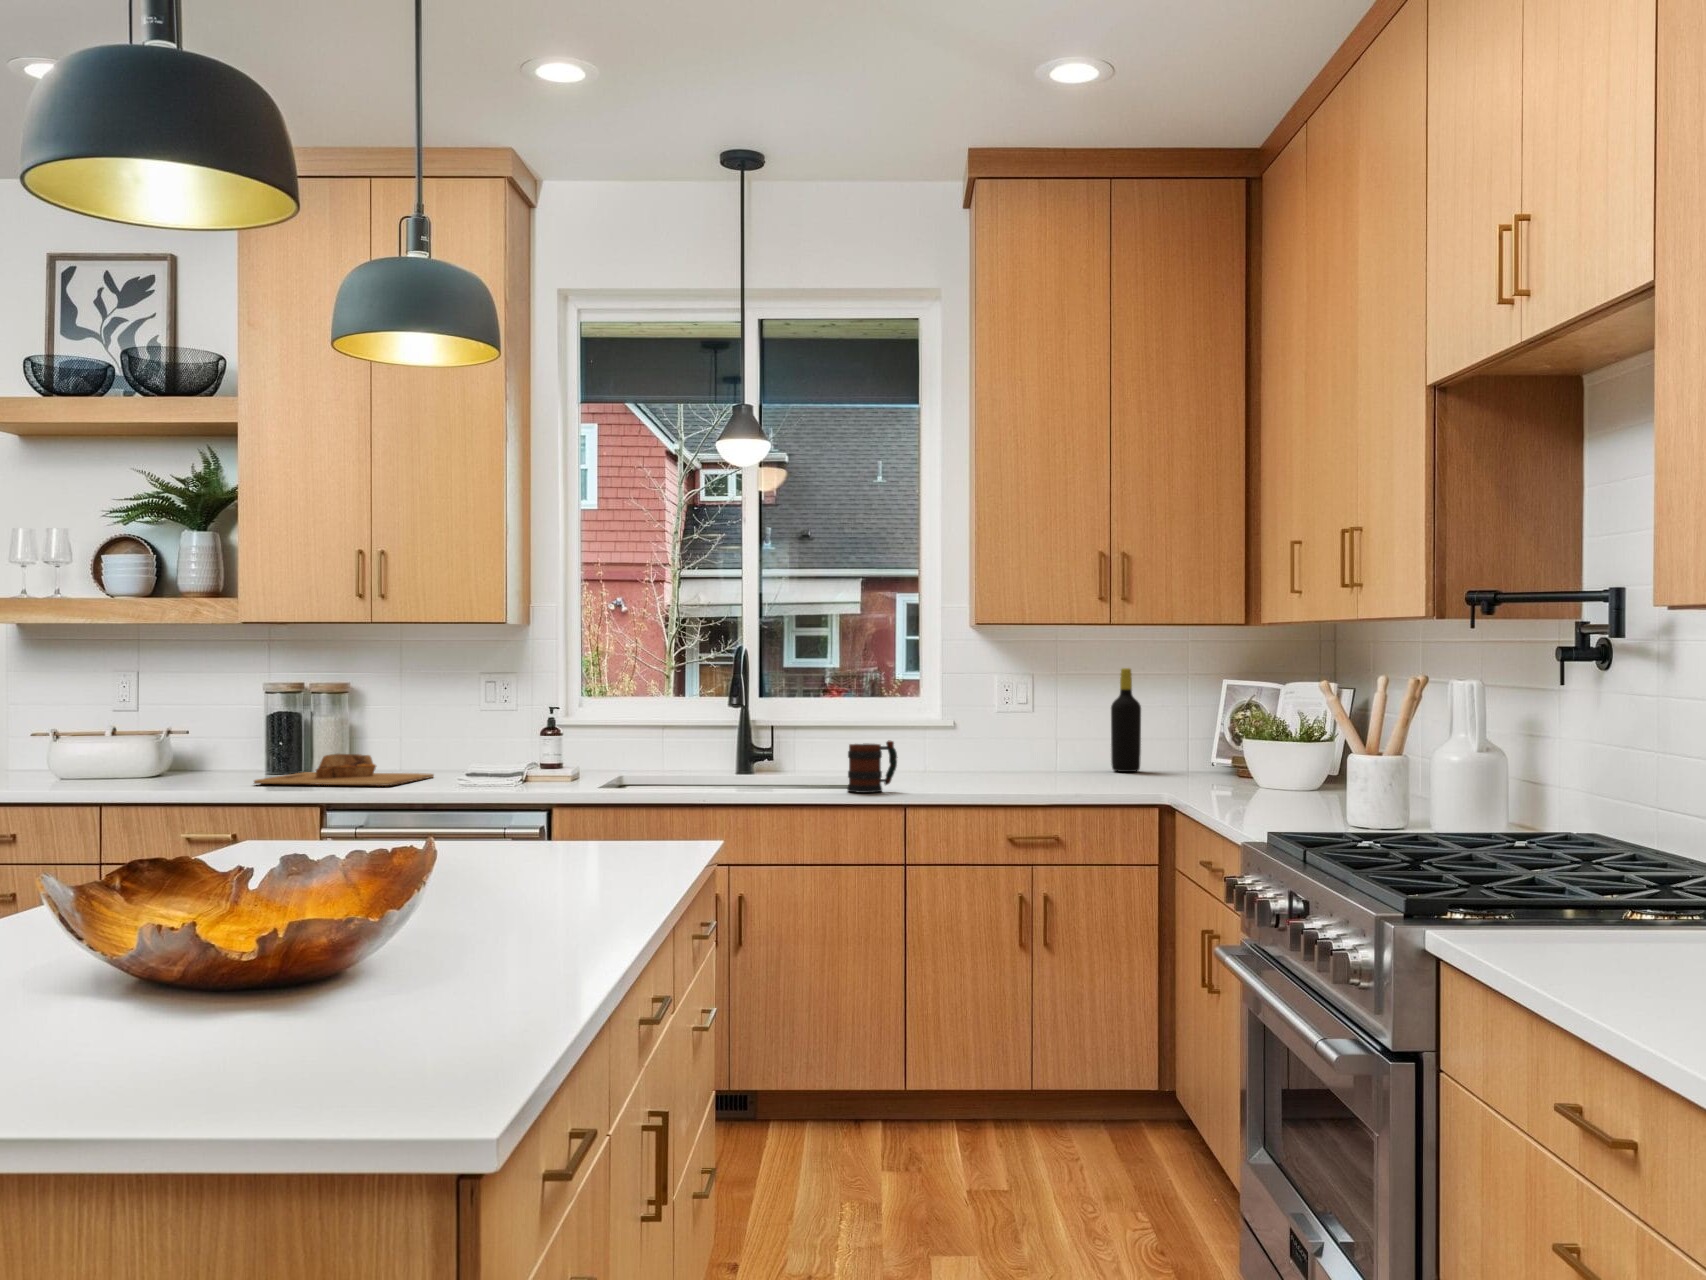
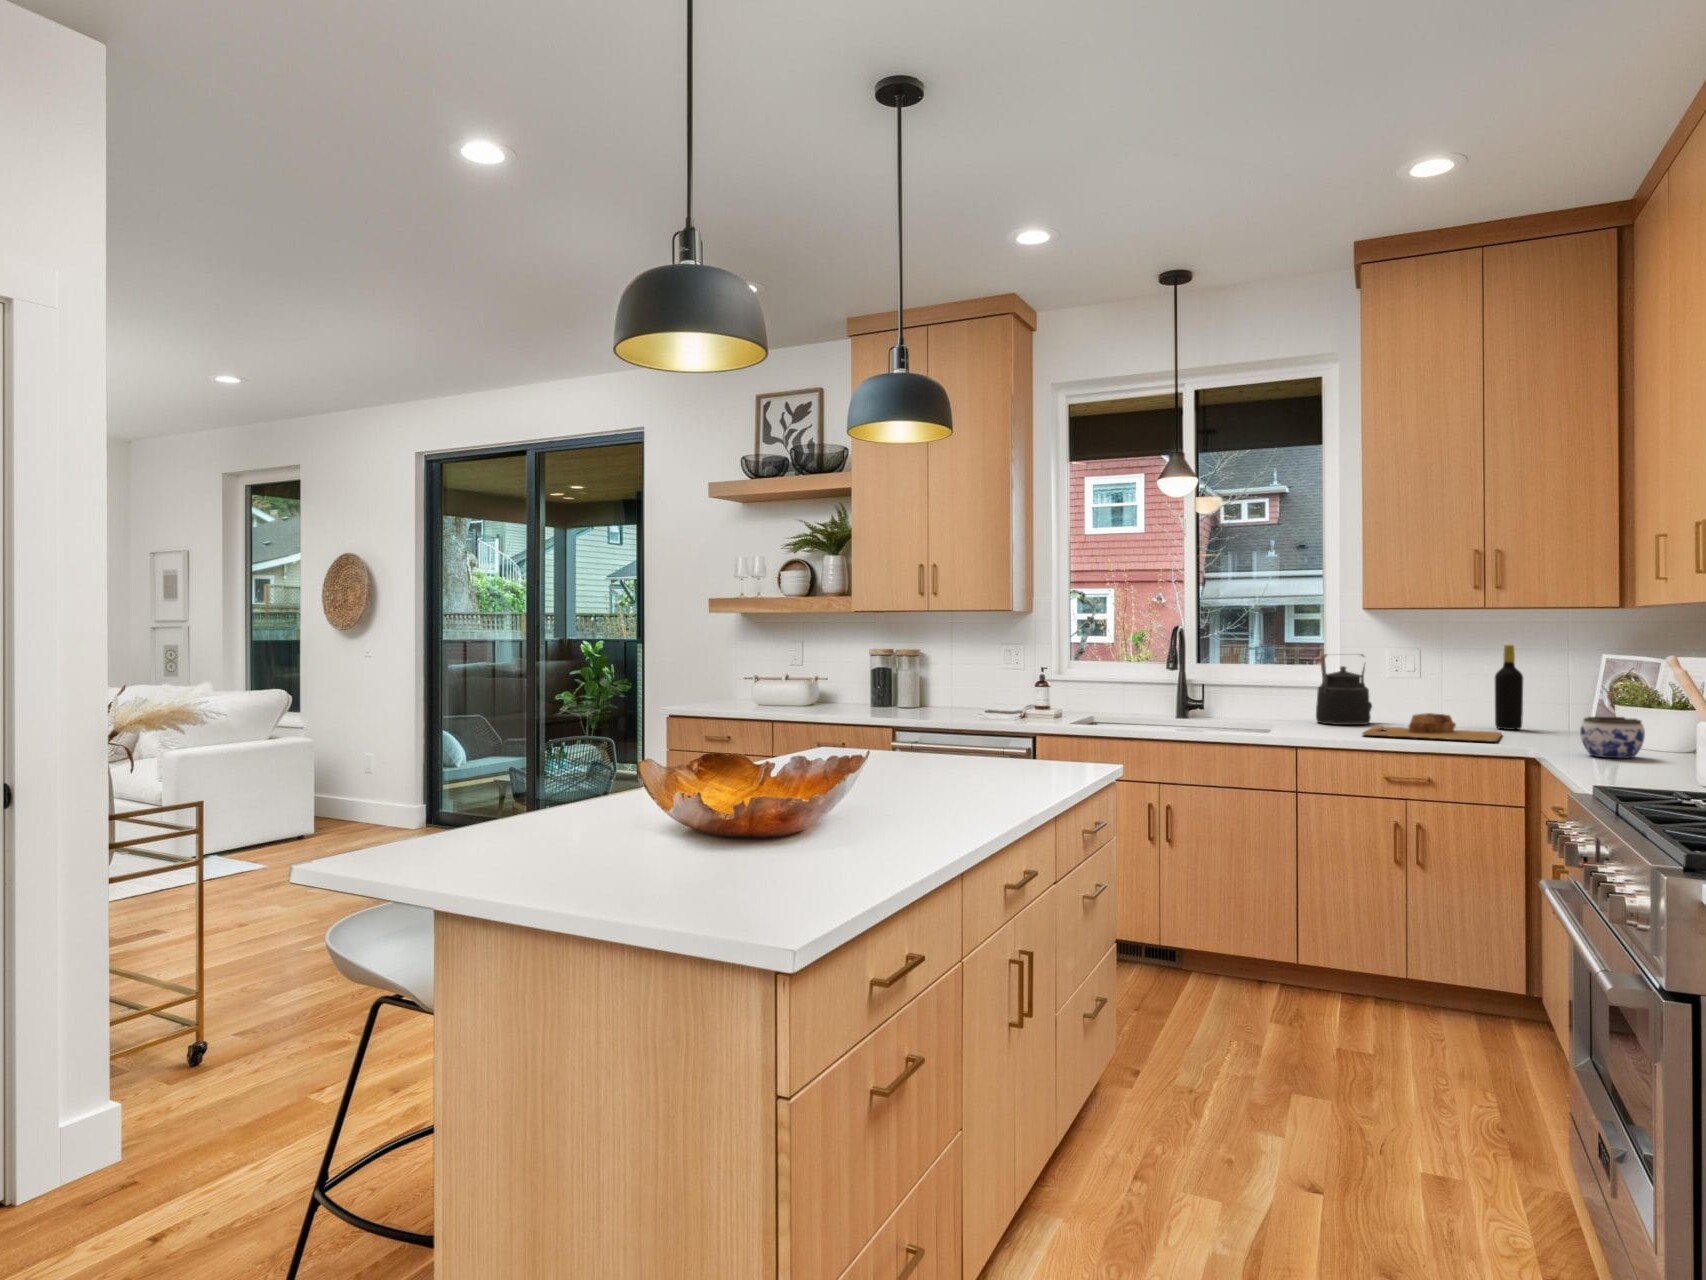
kettle: none [909,681,988,773] -> present [1316,654,1372,725]
mug: present [847,741,898,793] -> none [1250,698,1291,737]
jar: none [1222,752,1285,801] -> present [1580,717,1645,758]
cutting board: present [254,753,434,786] -> present [1362,713,1502,742]

